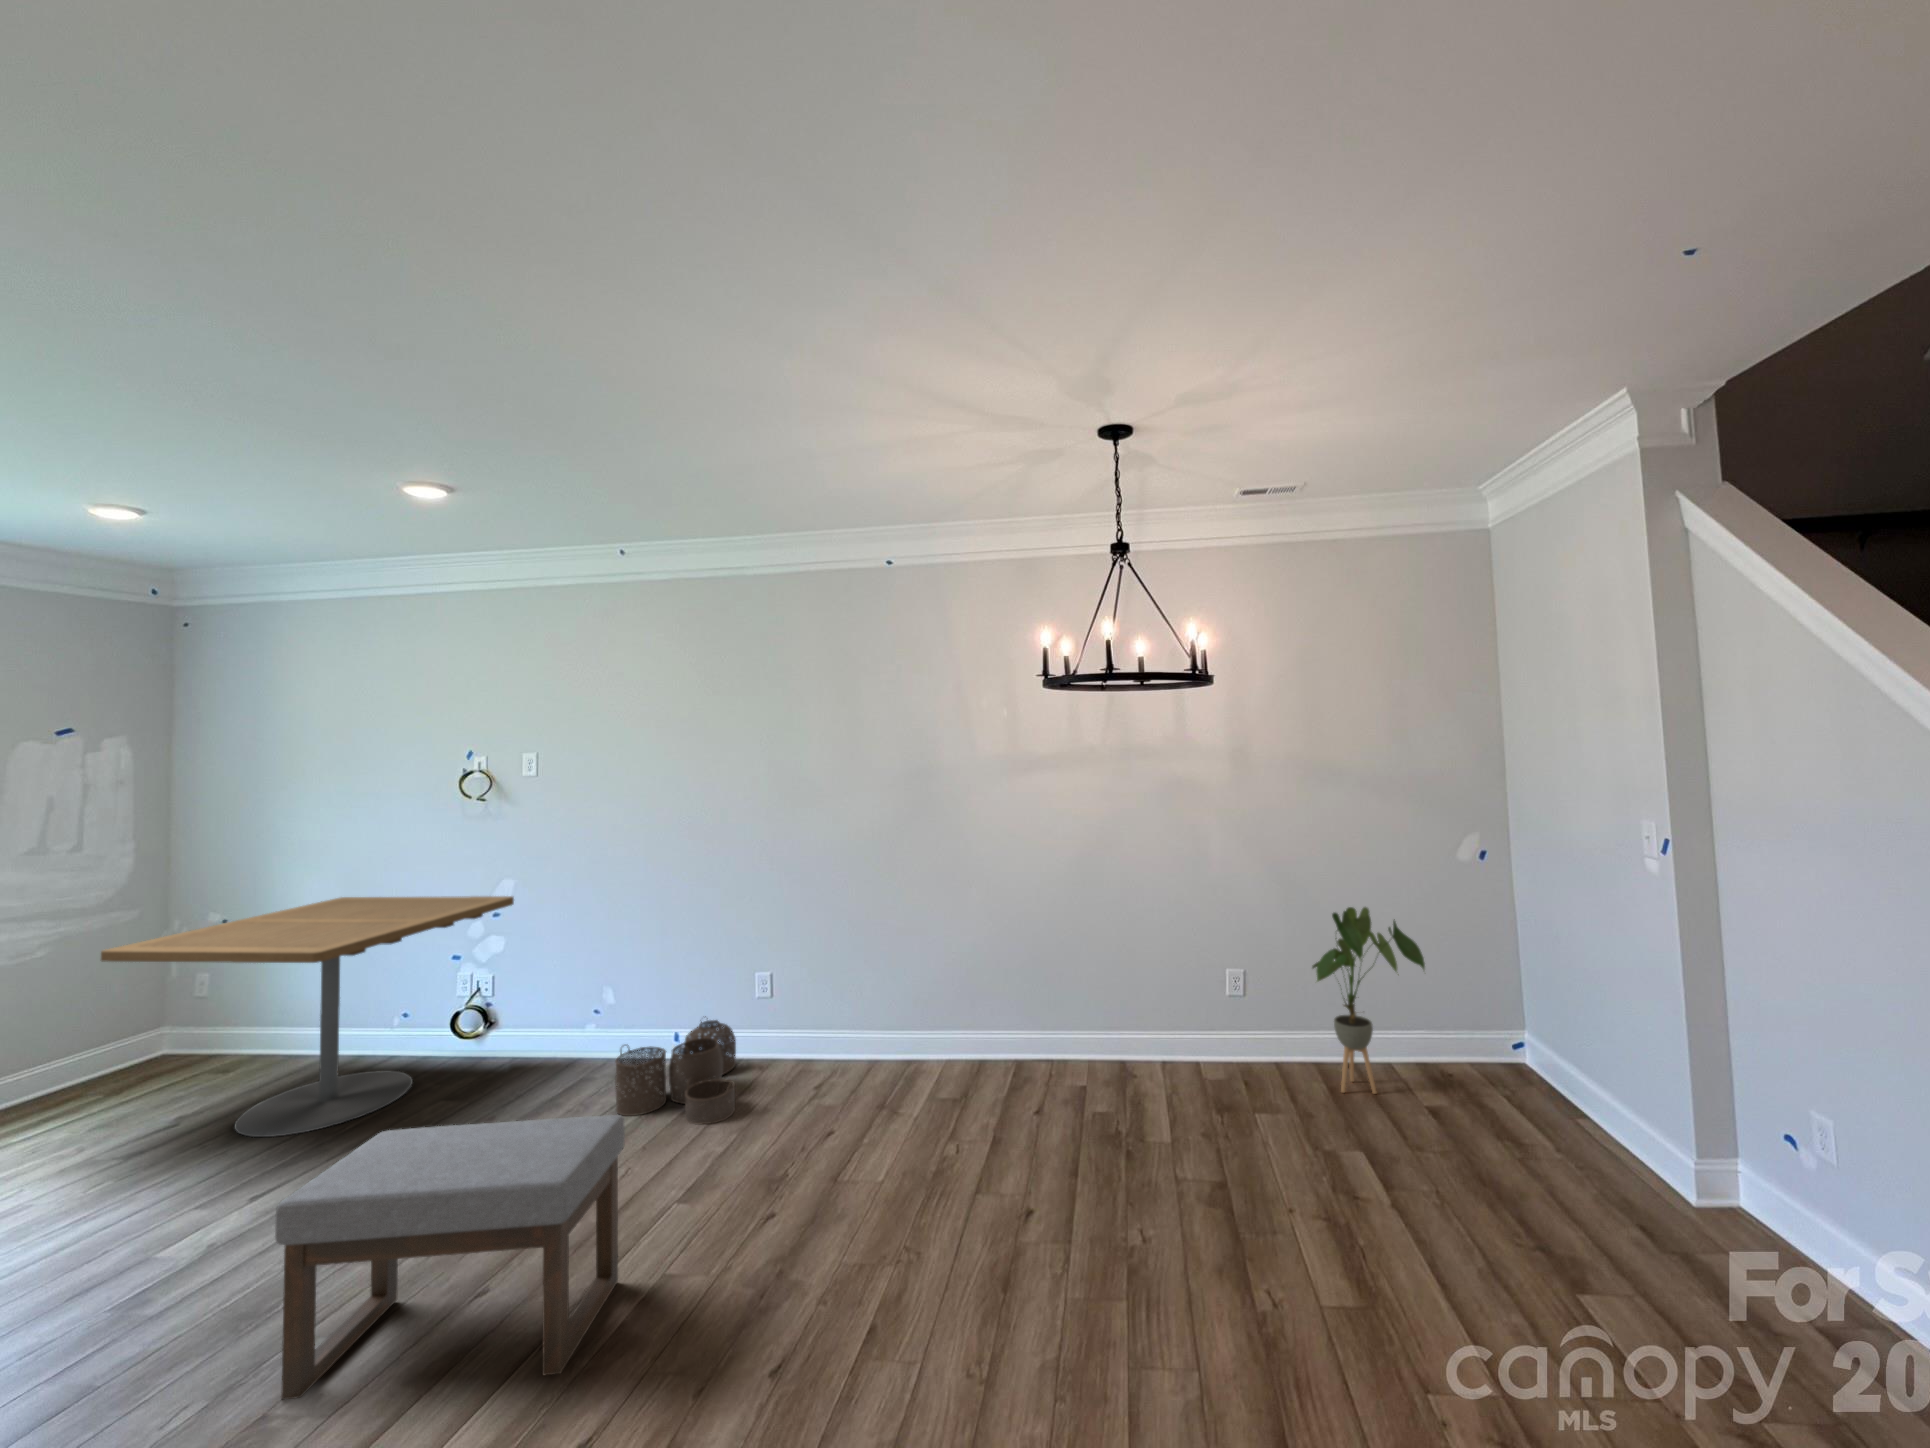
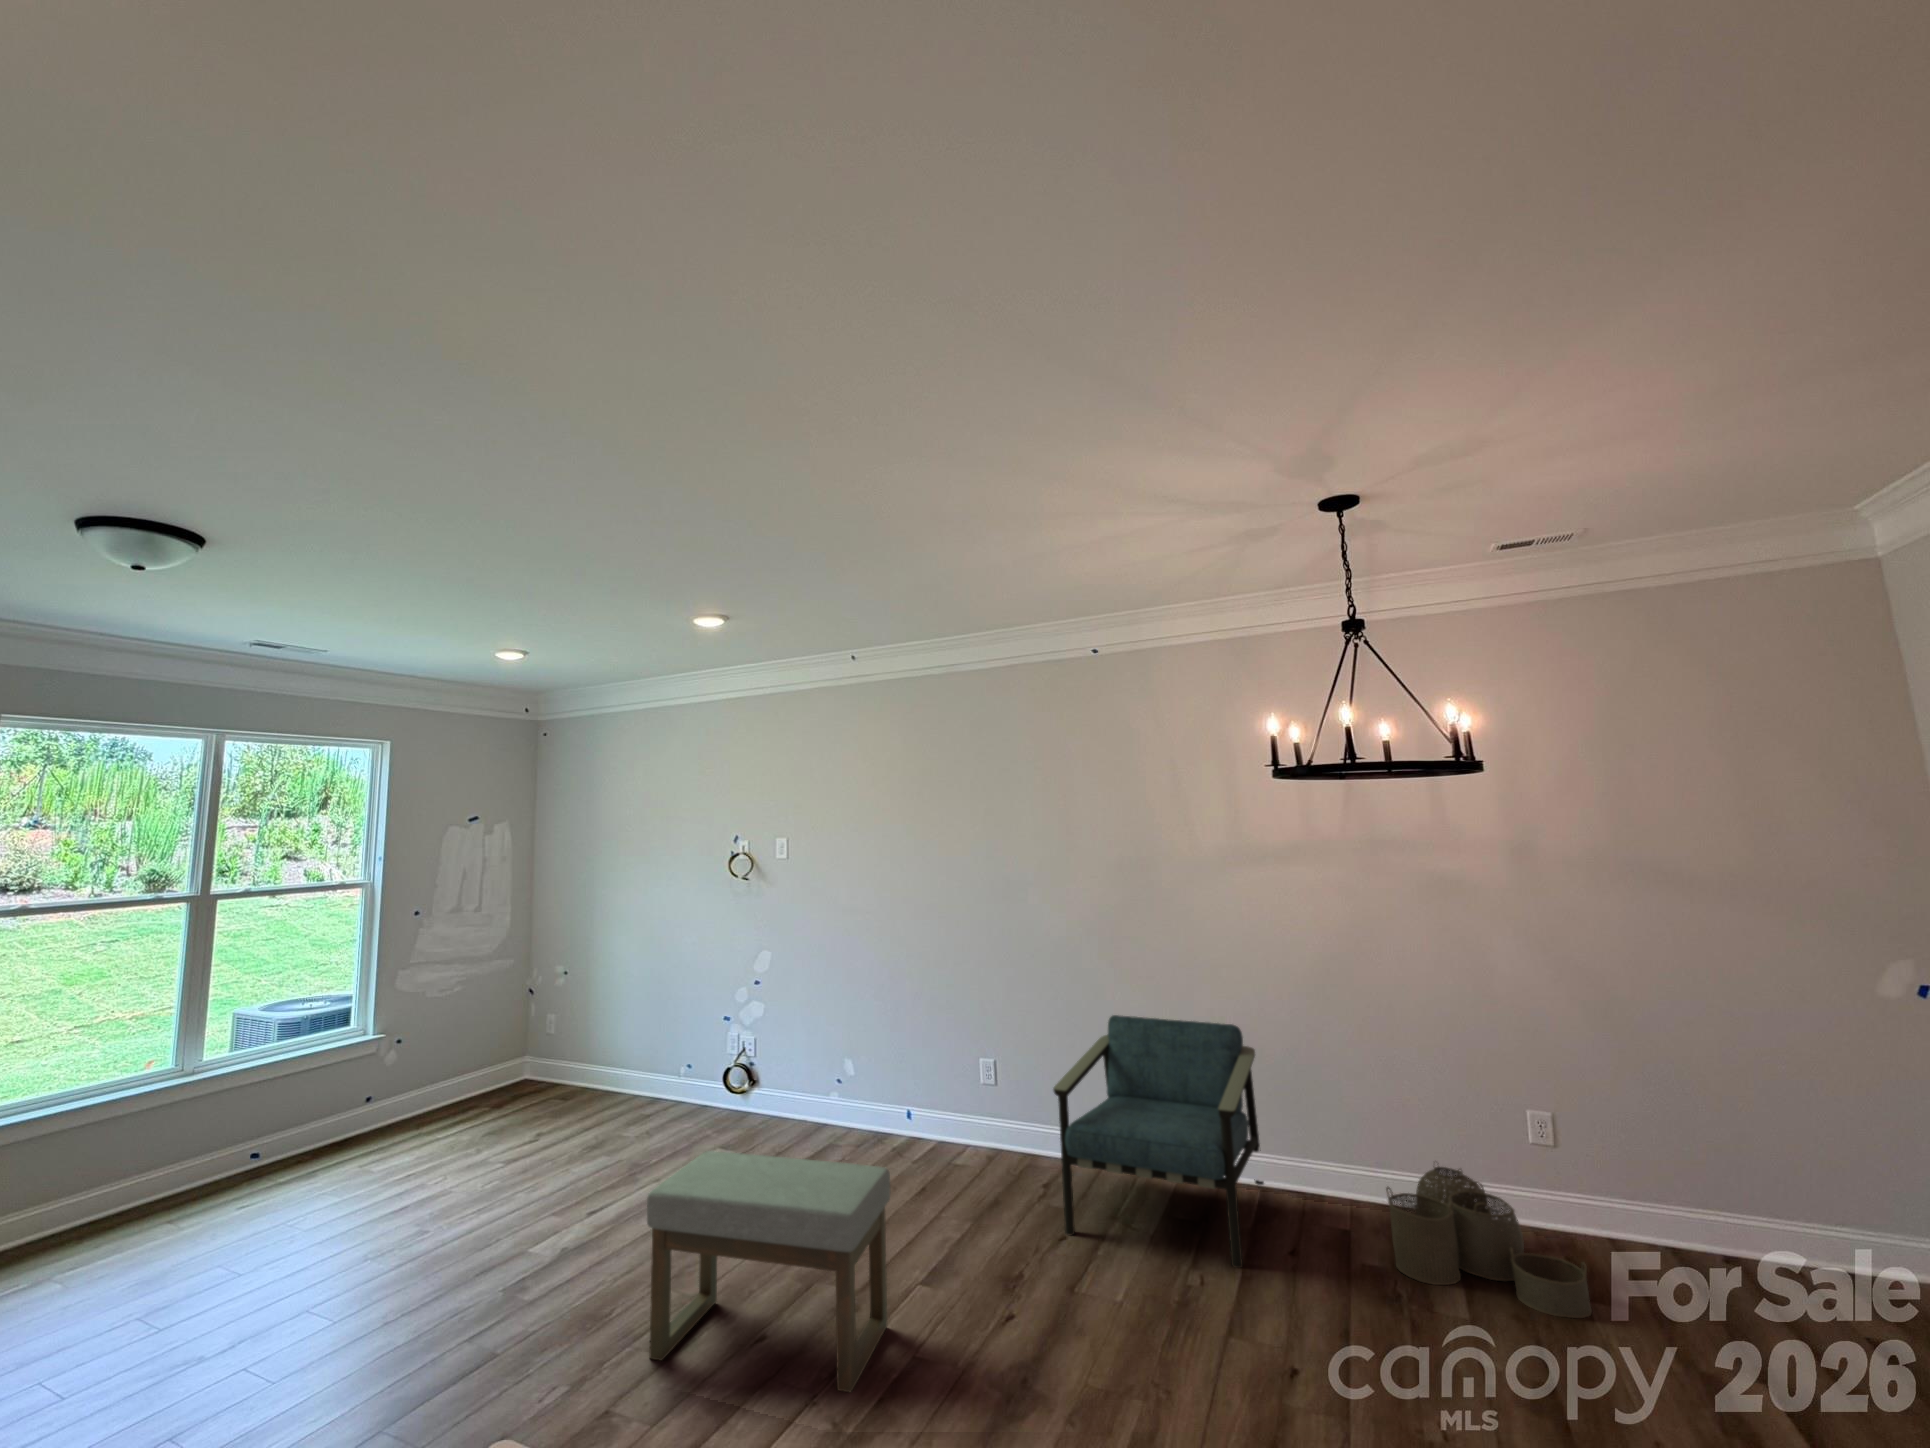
dining table: present [101,896,514,1137] -> none [504,958,772,1155]
house plant: present [1312,907,1425,1094] -> none [1656,1050,1840,1305]
armchair: none [822,918,1018,1142] -> present [1053,1015,1264,1268]
woven basket: present [615,1020,736,1124] -> present [1386,1166,1592,1318]

